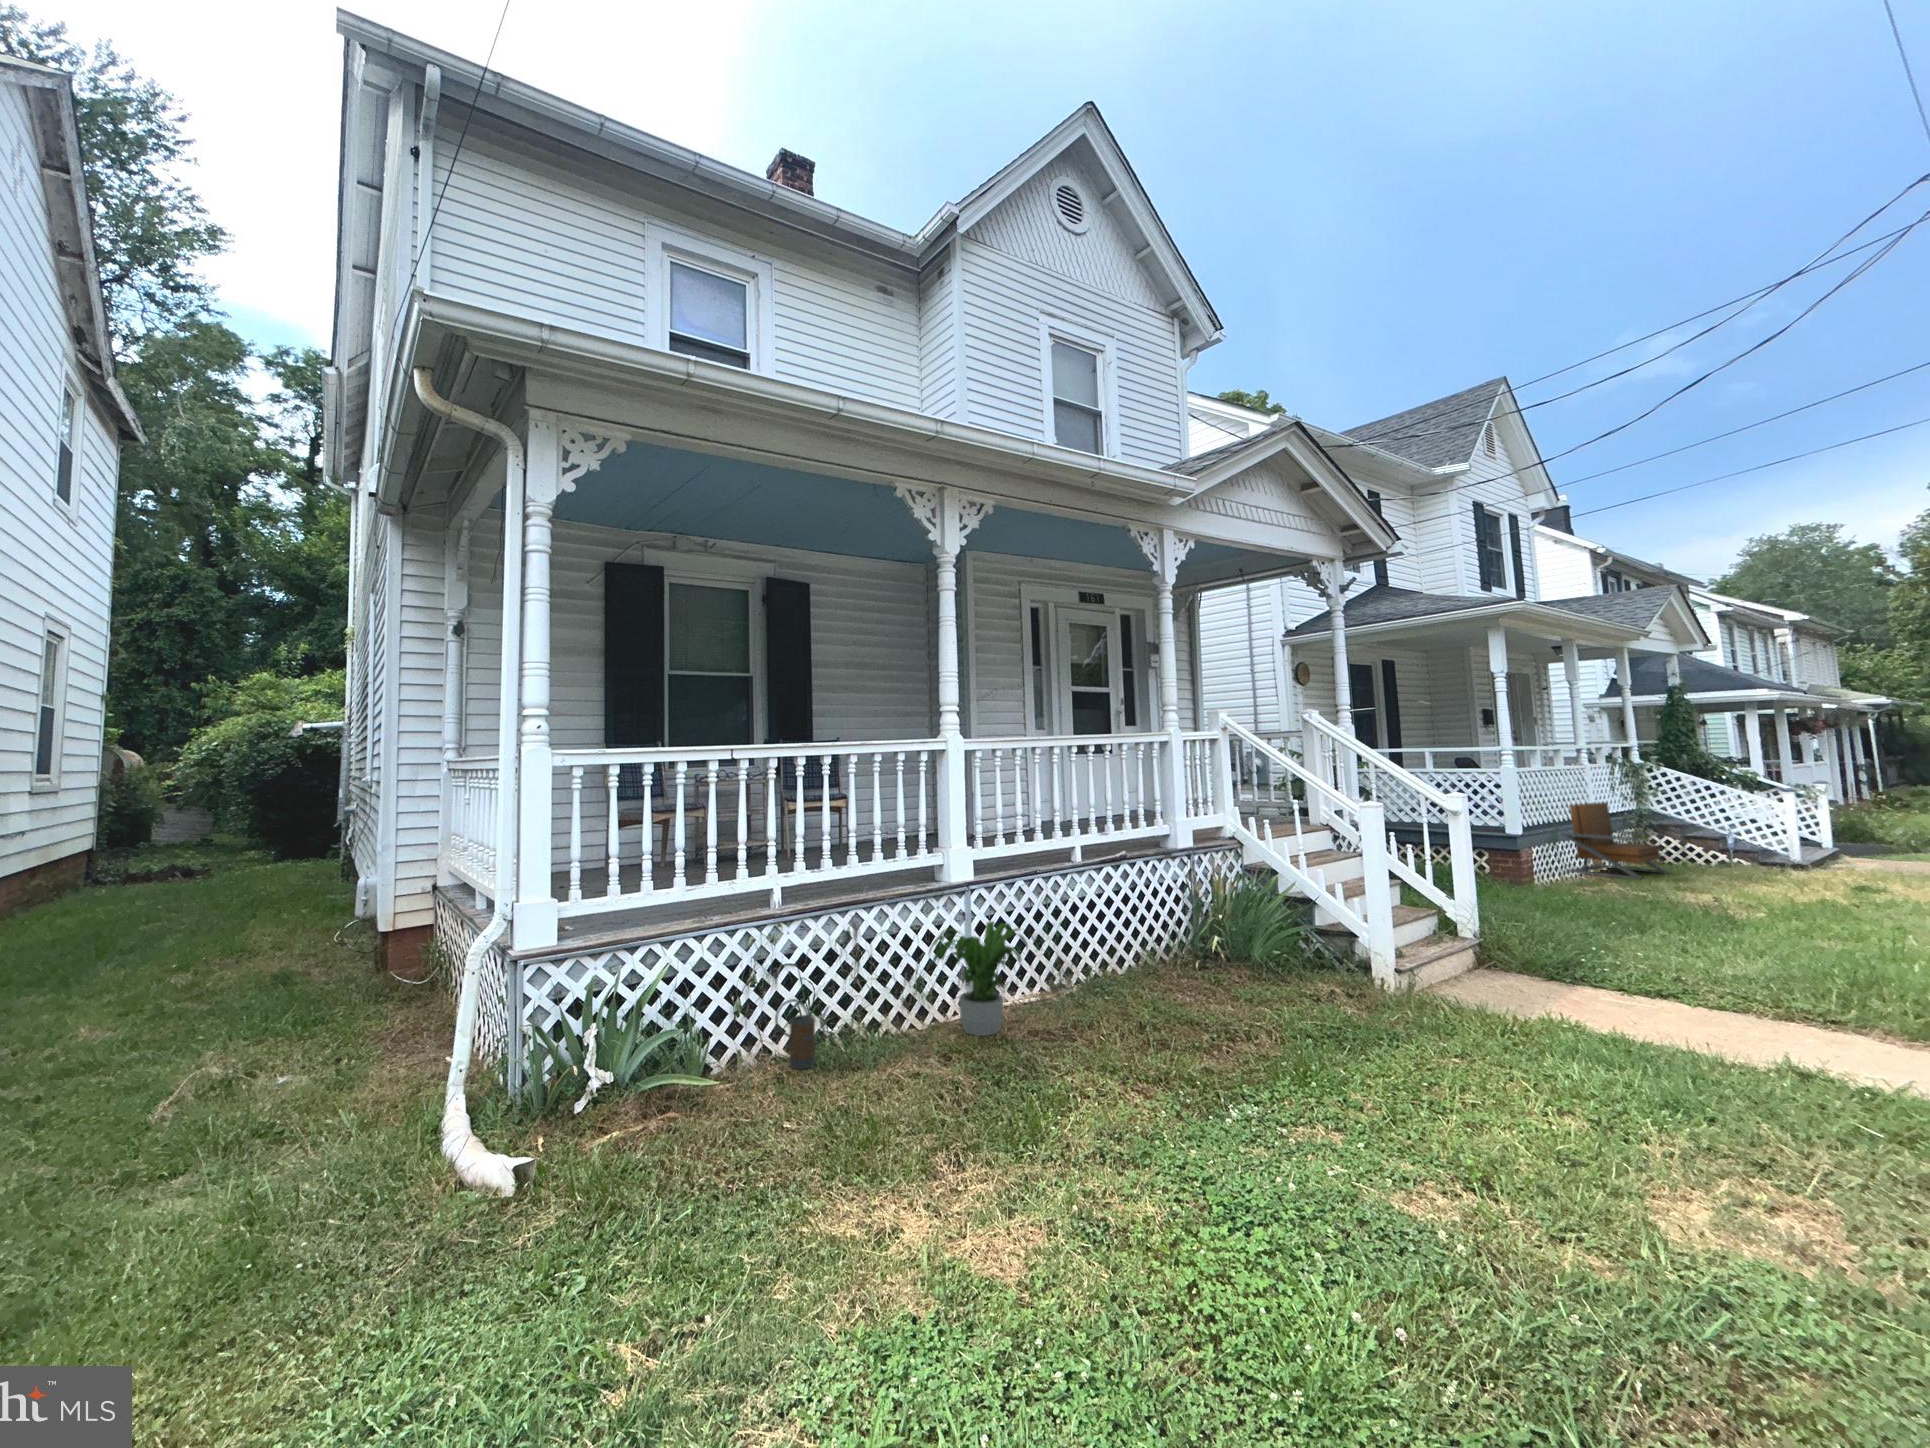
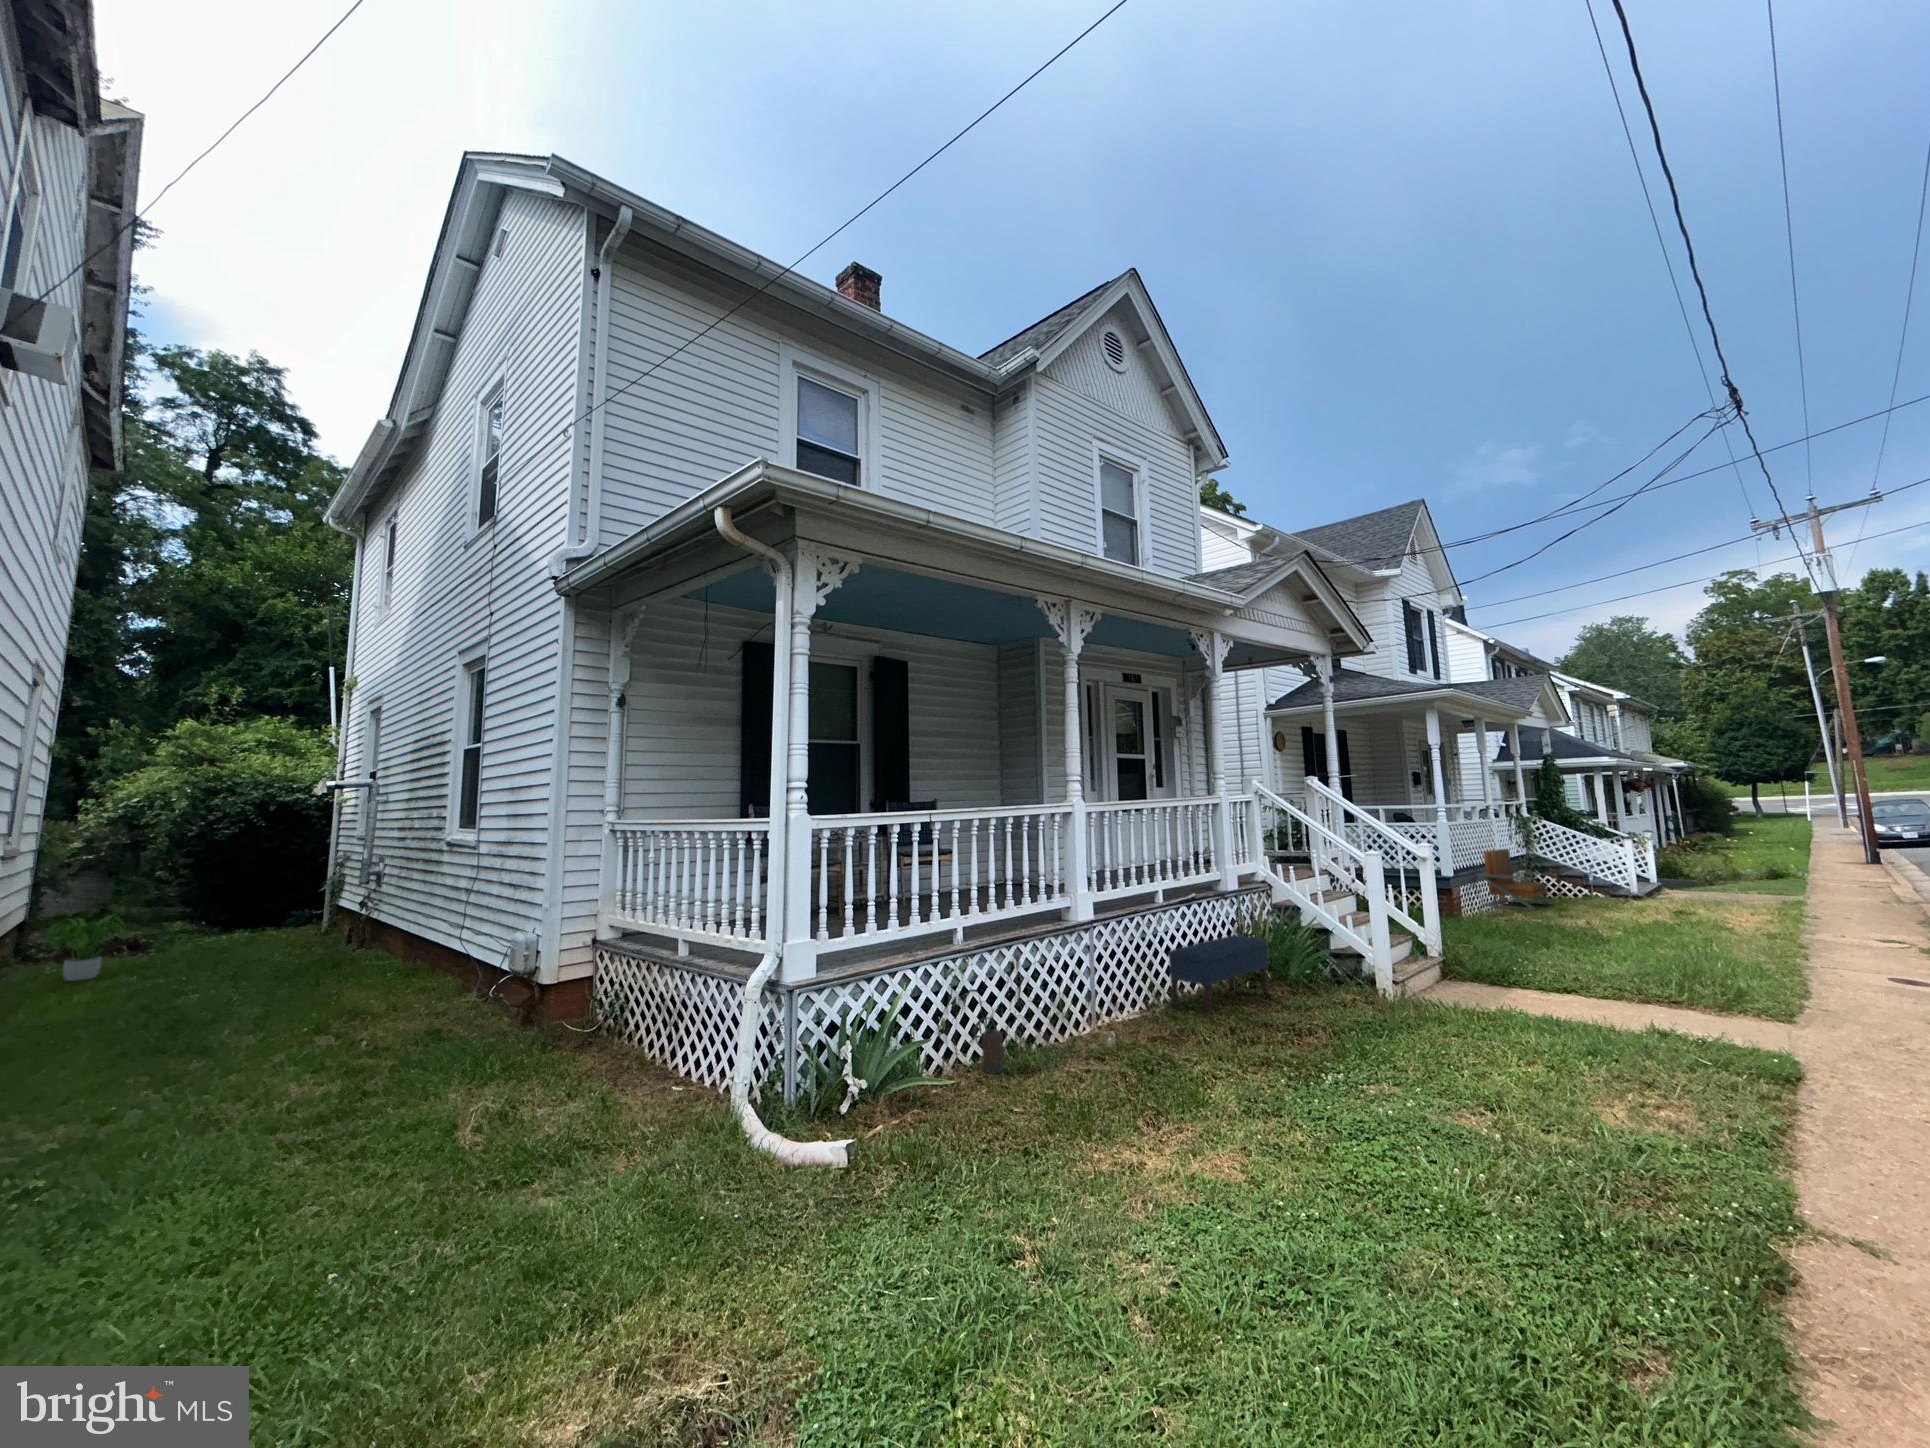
bench: none [1080,903,1222,1002] -> present [1168,935,1268,1014]
potted plant: present [929,921,1038,1036] -> present [46,914,128,981]

